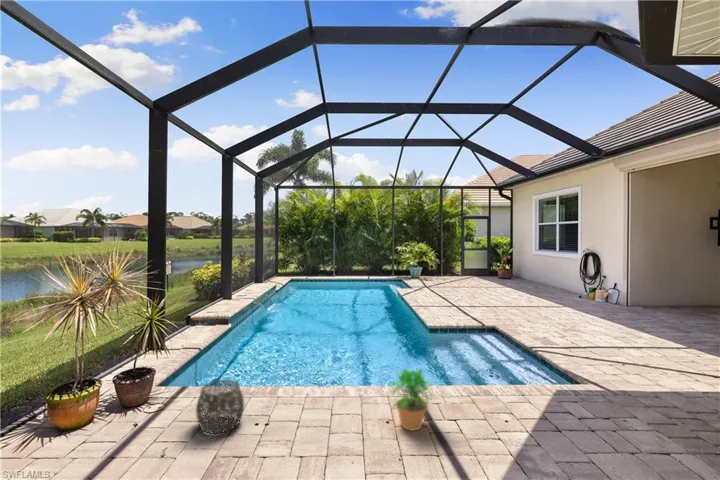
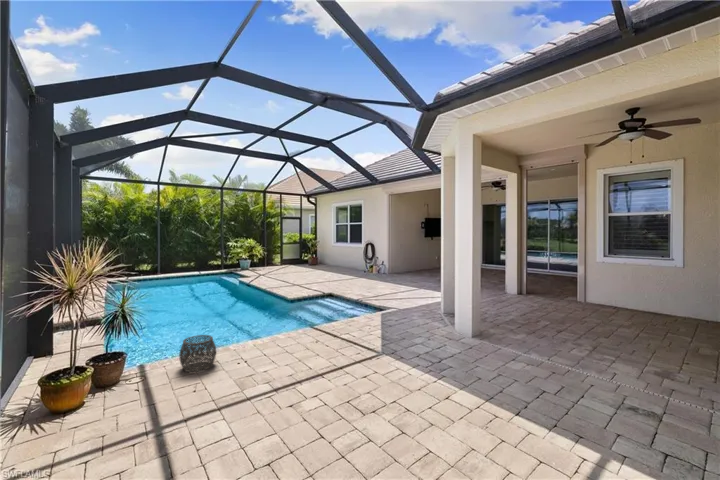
potted plant: present [393,369,432,431] -> none [309,307,338,343]

